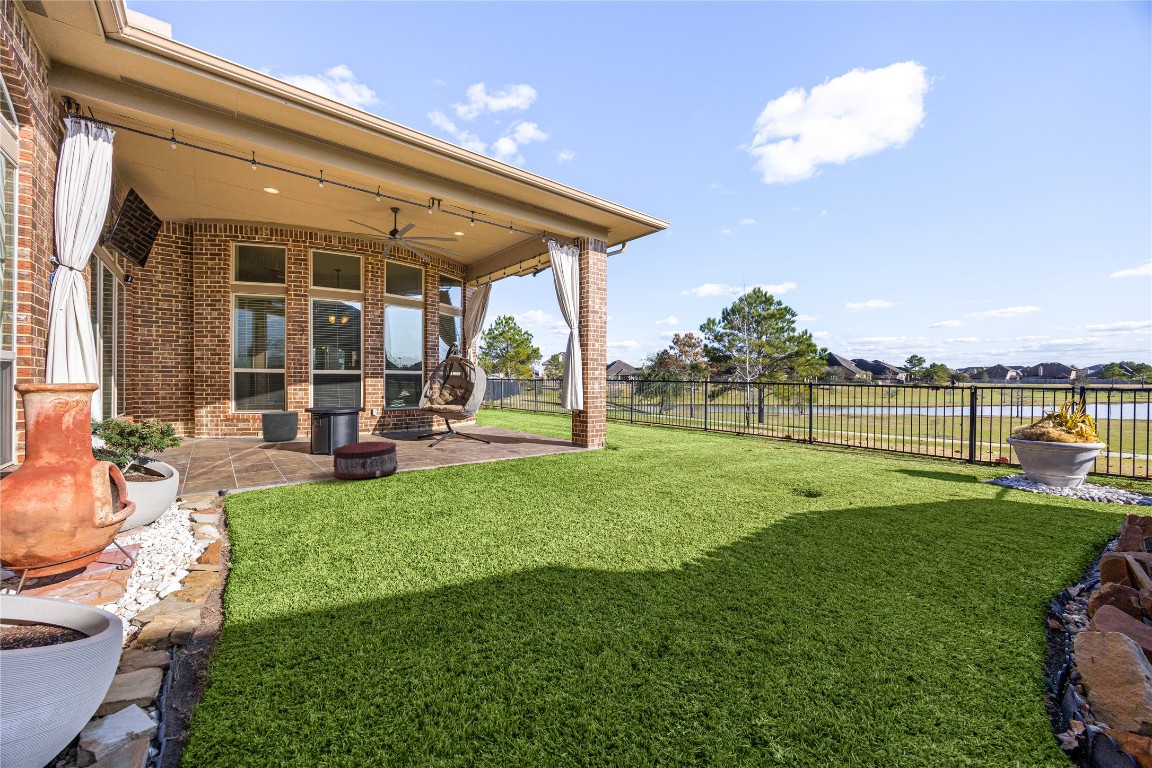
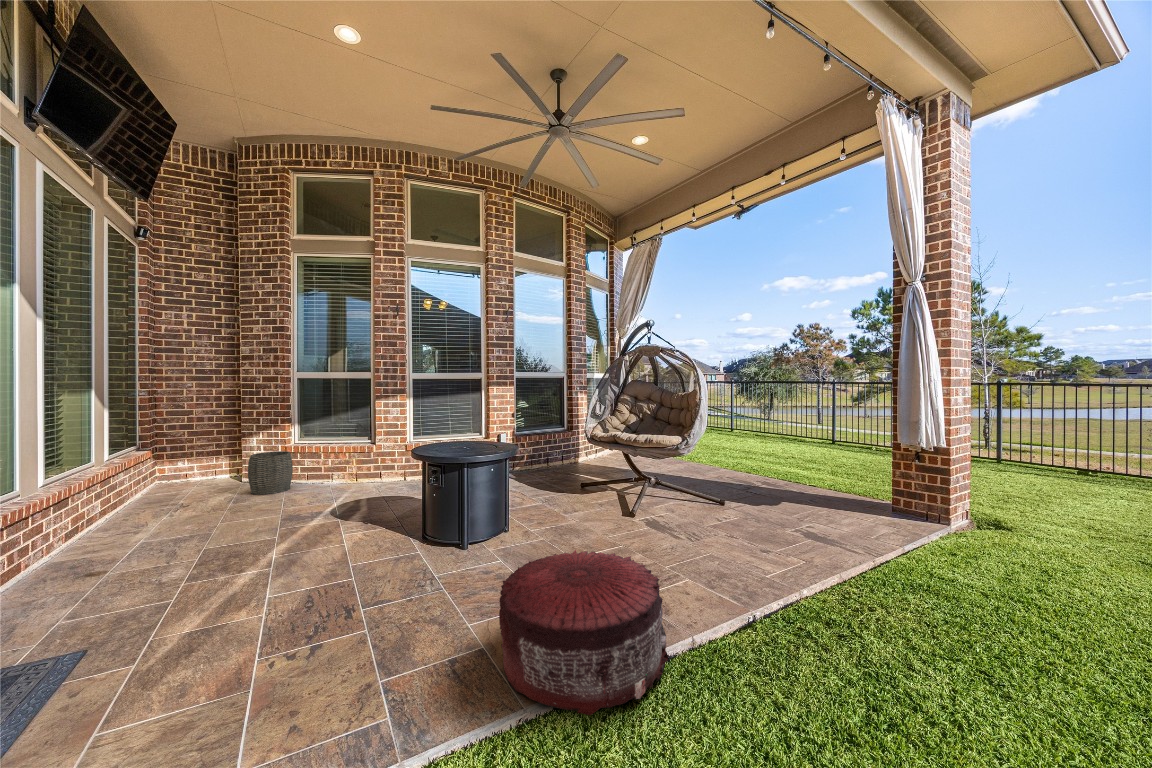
planter: present [262,411,298,441] -> none [336,440,392,494]
woven basket: none [202,418,231,443] -> present [248,451,293,495]

